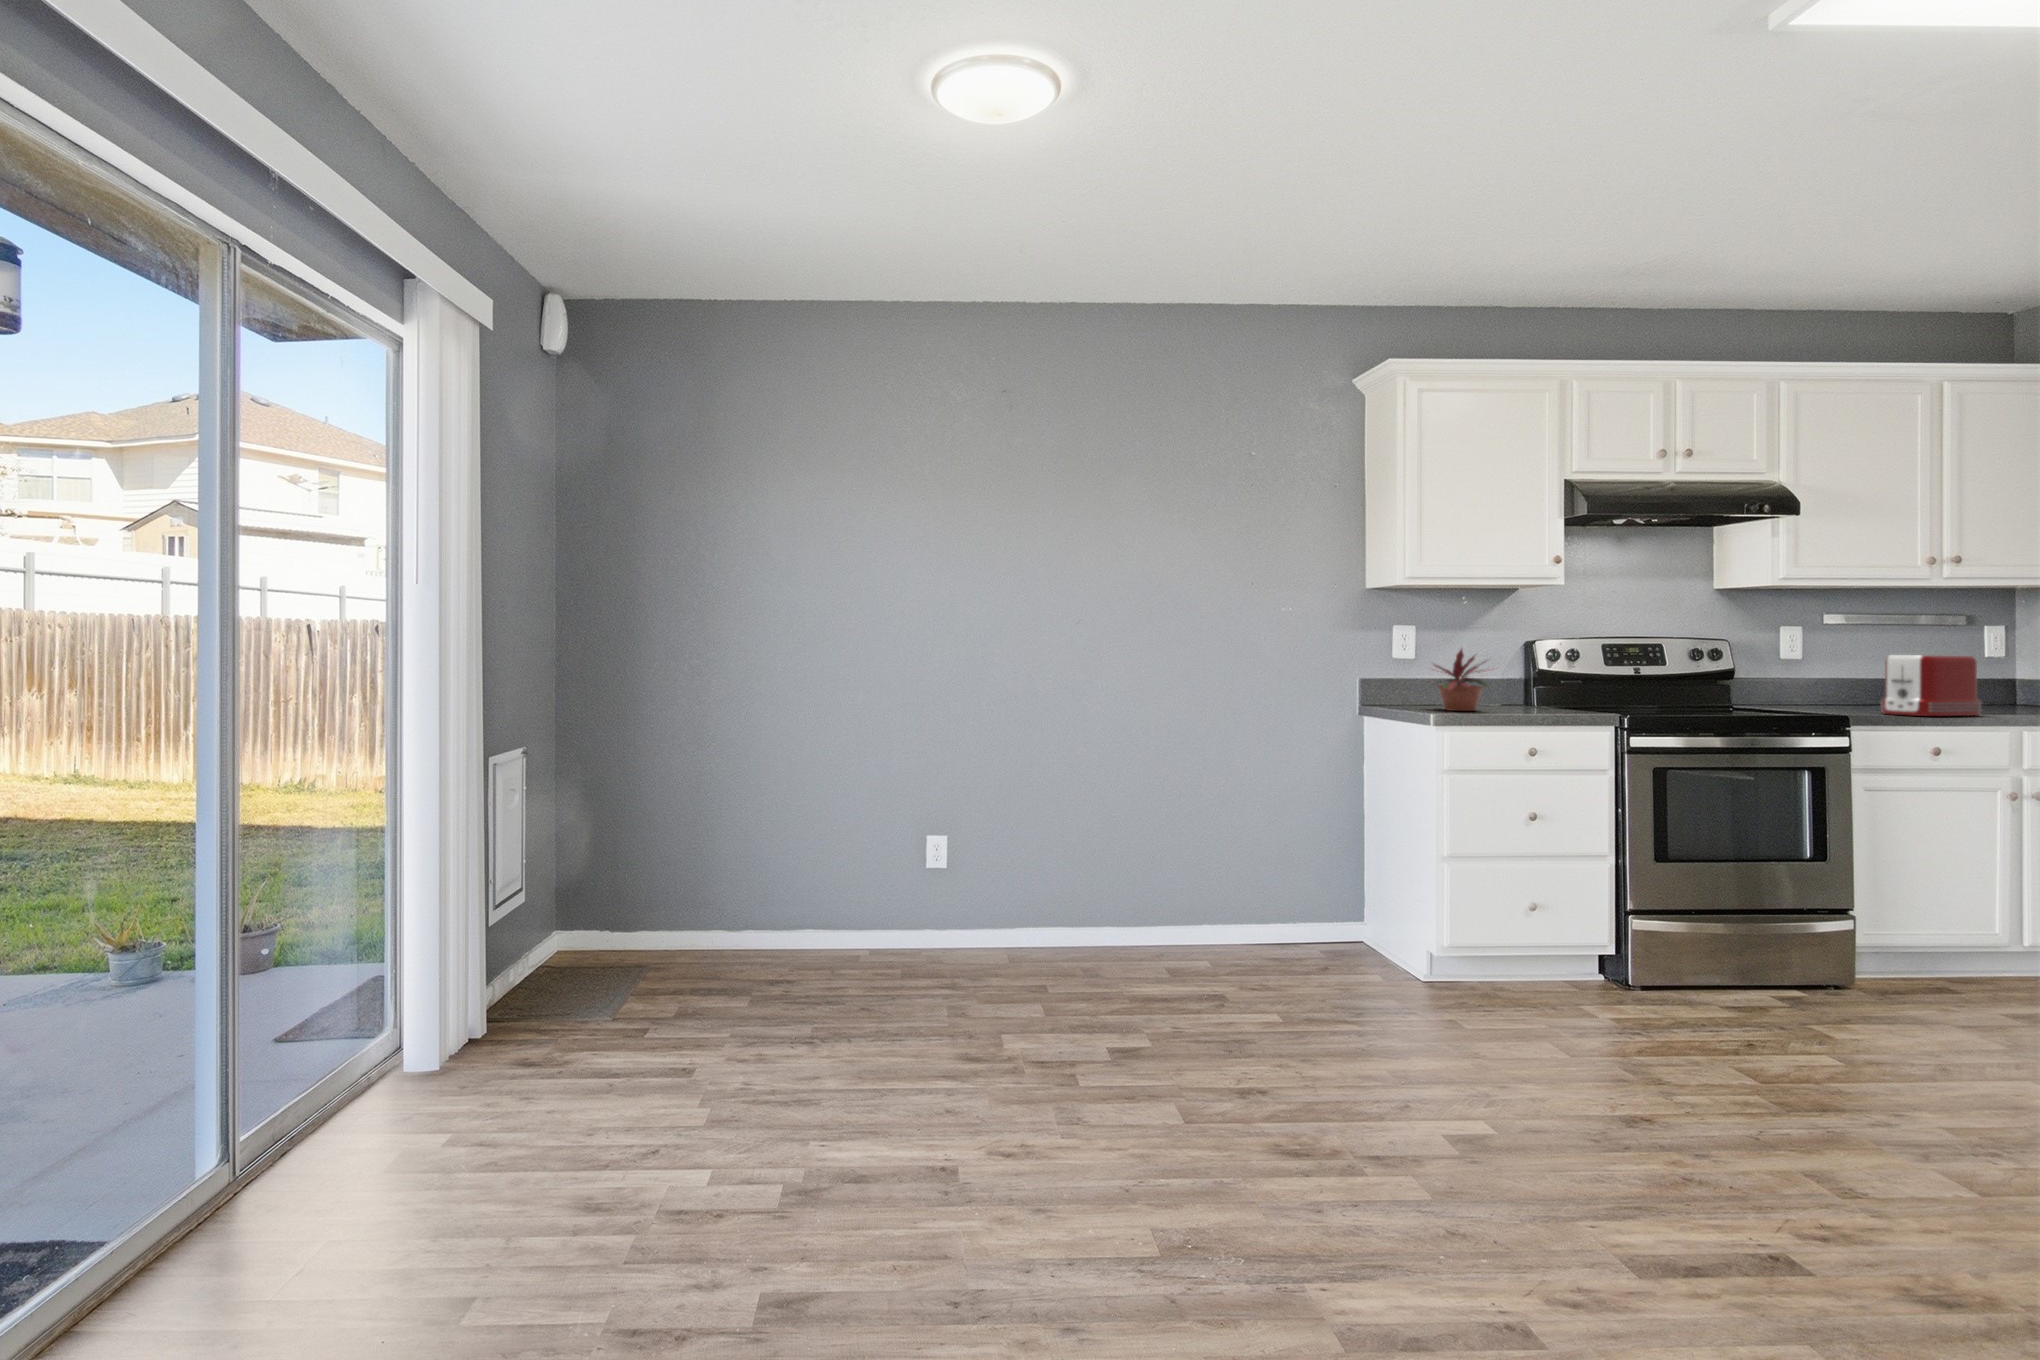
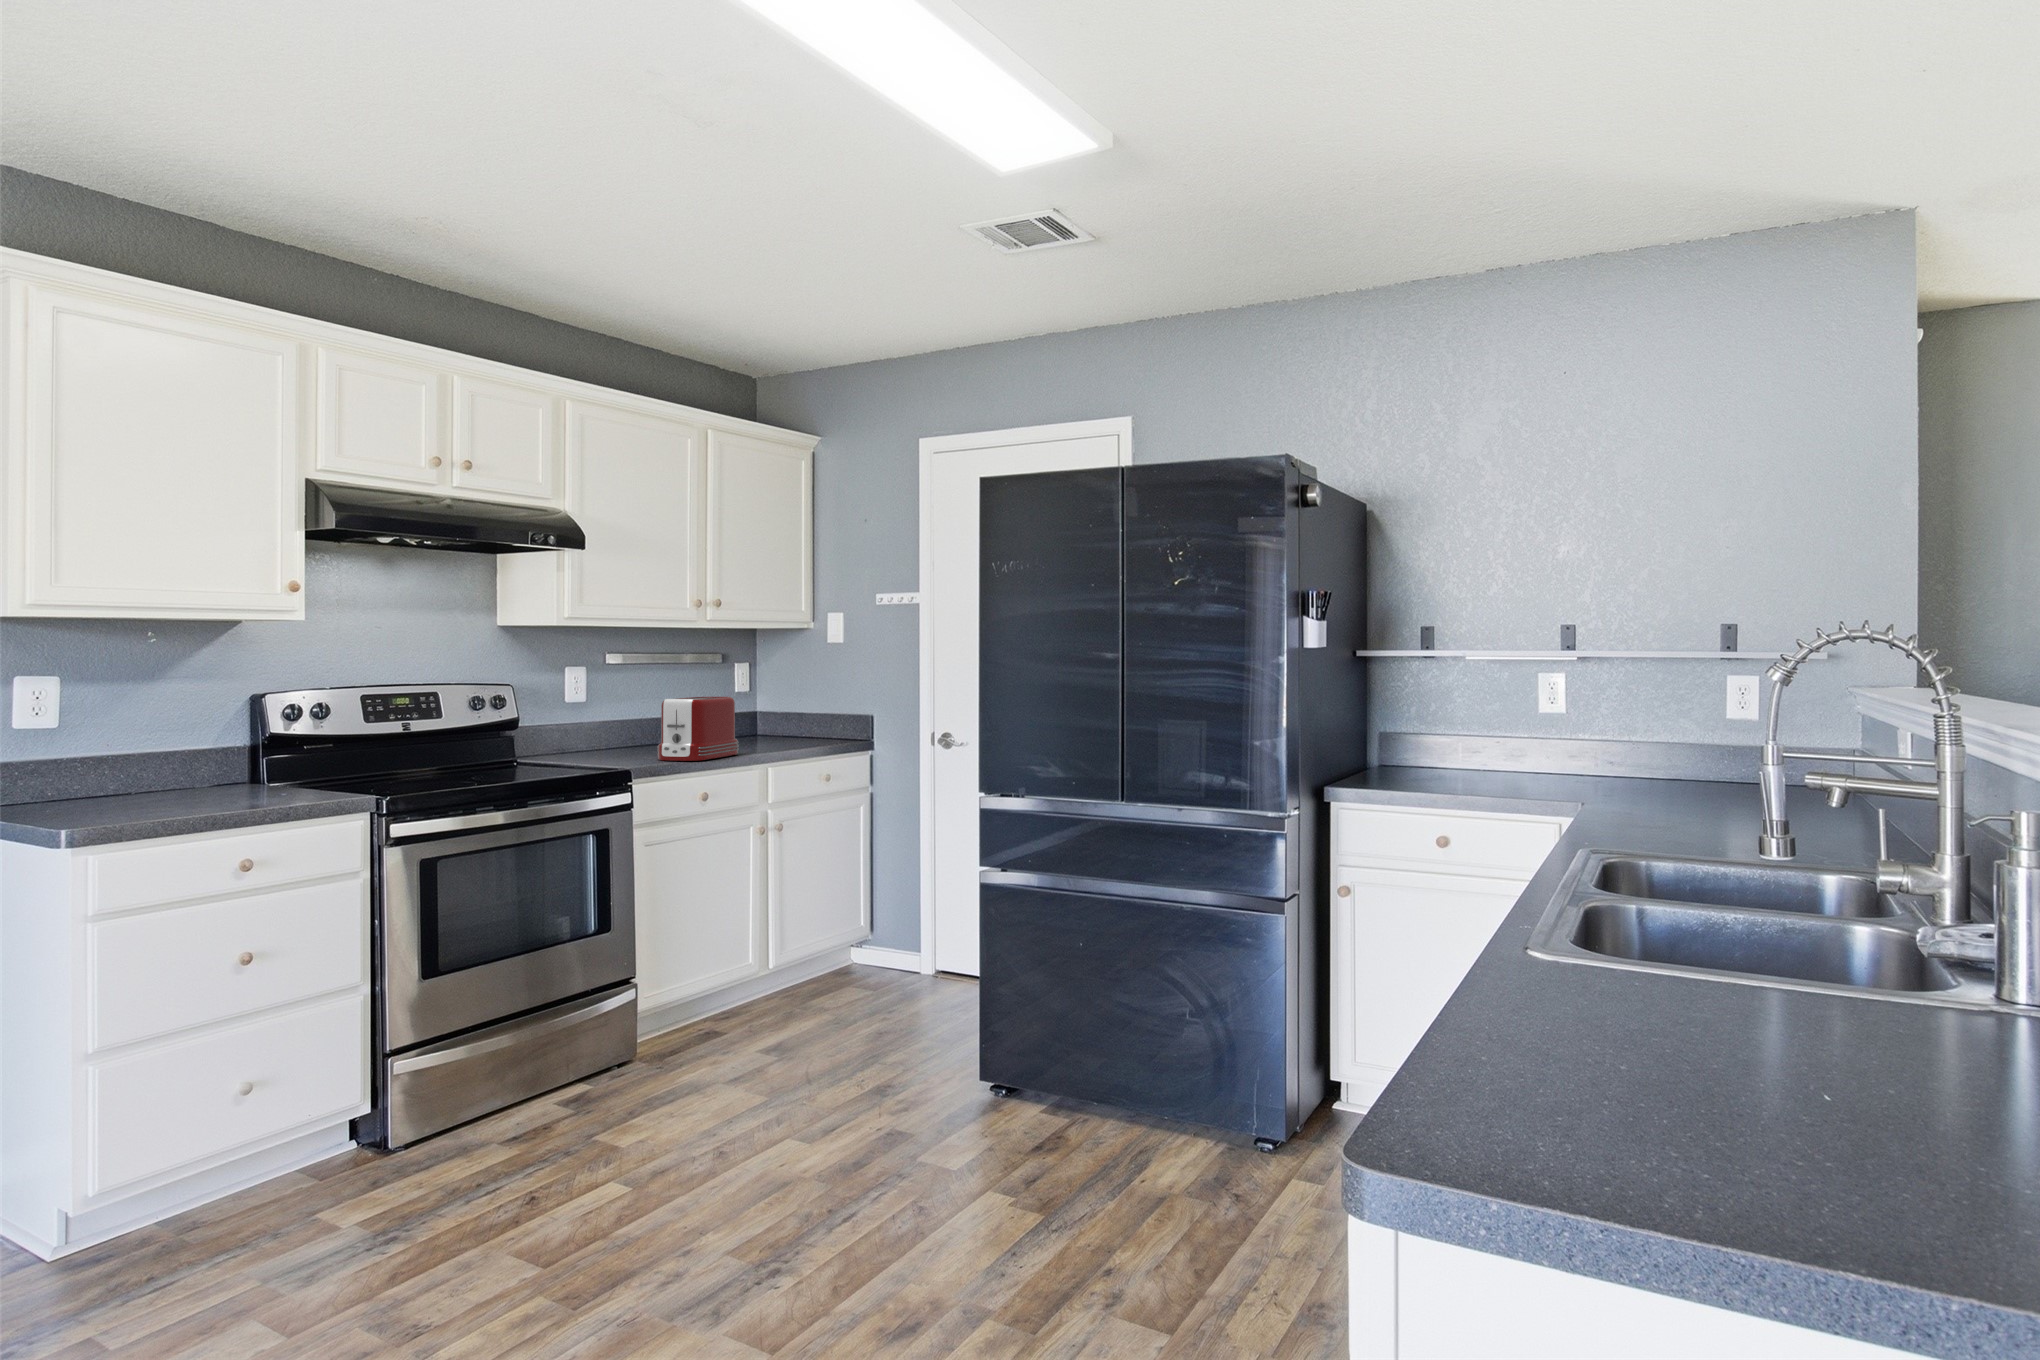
potted plant: present [1433,649,1488,711] -> none [55,714,201,814]

